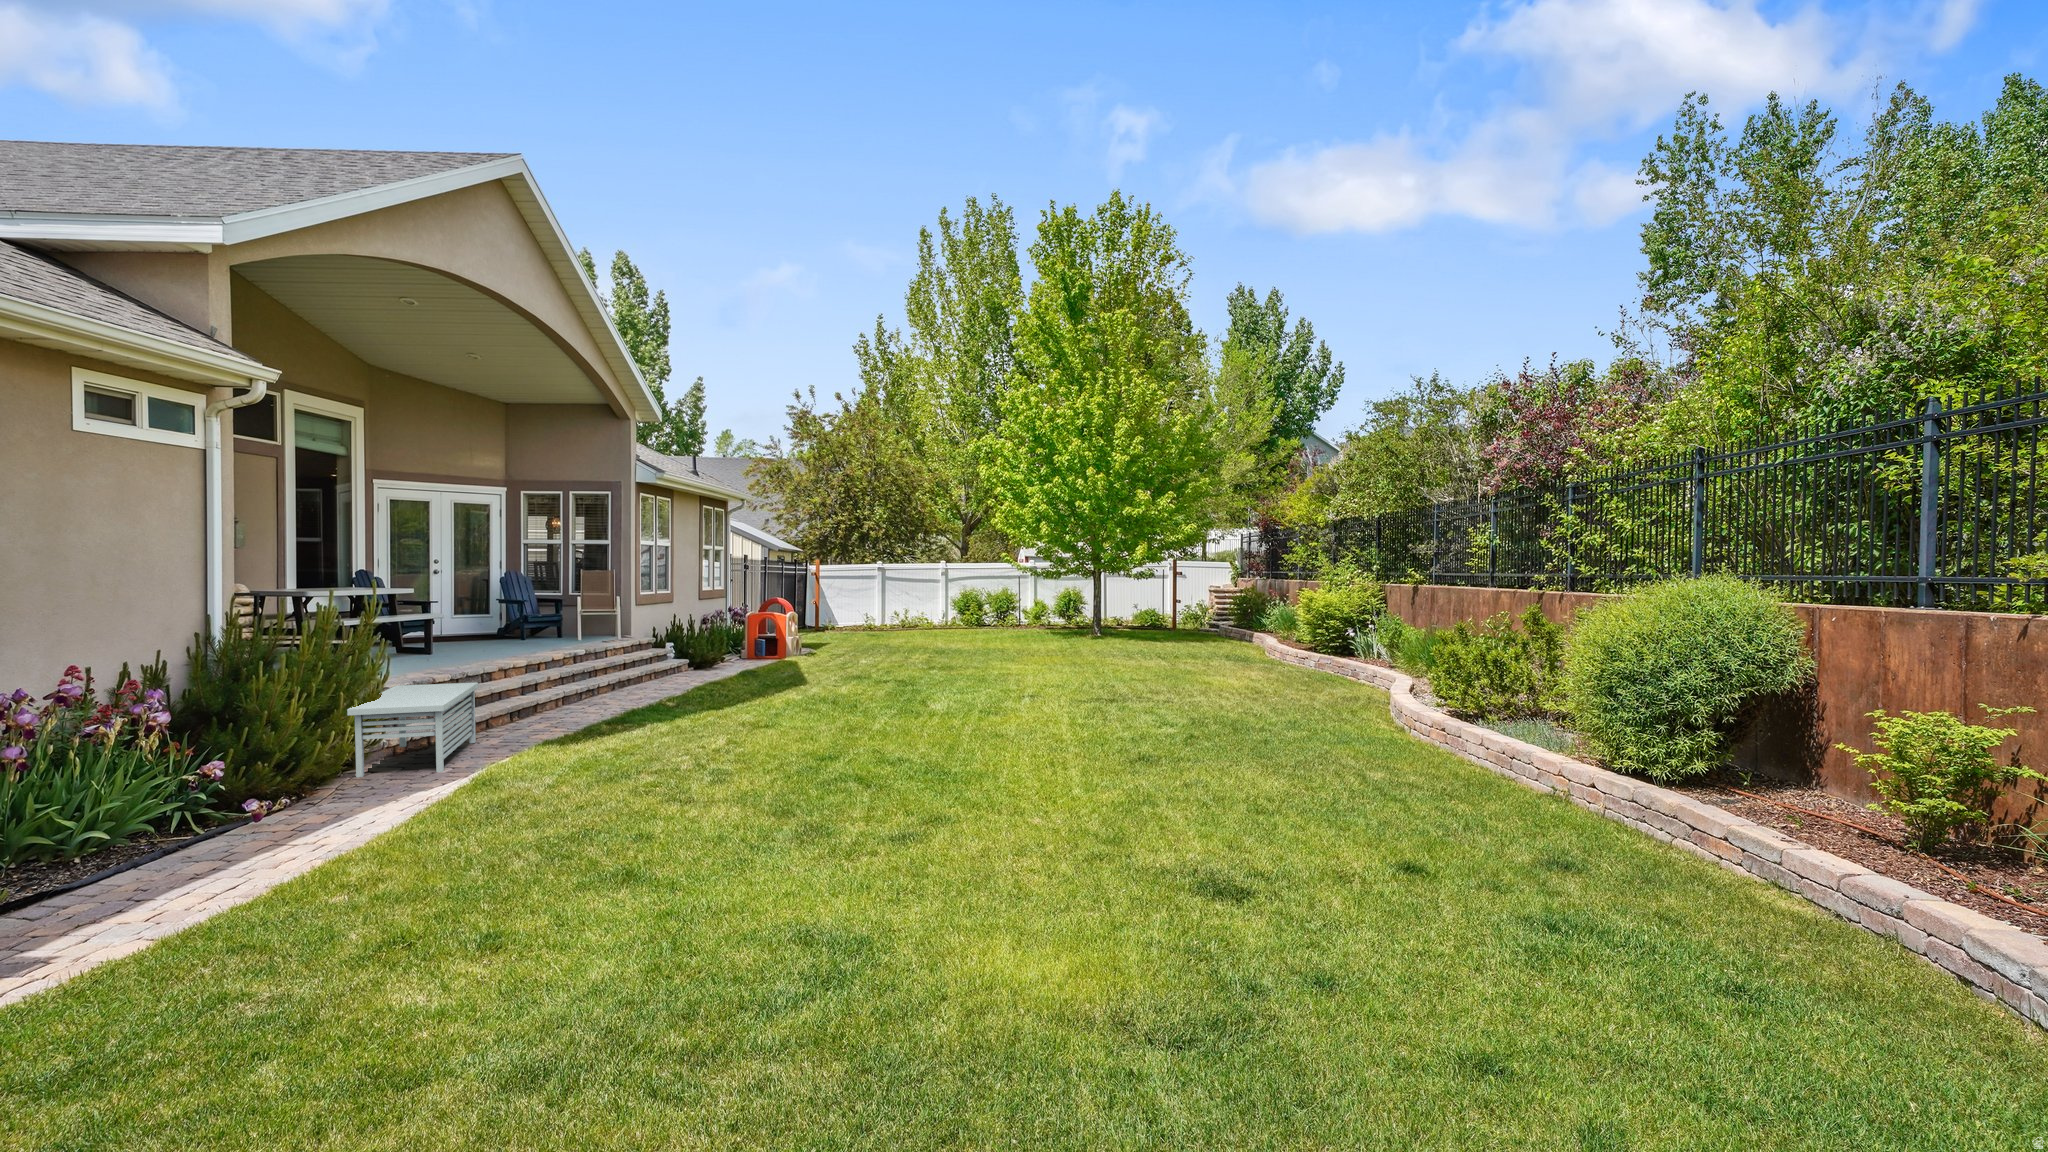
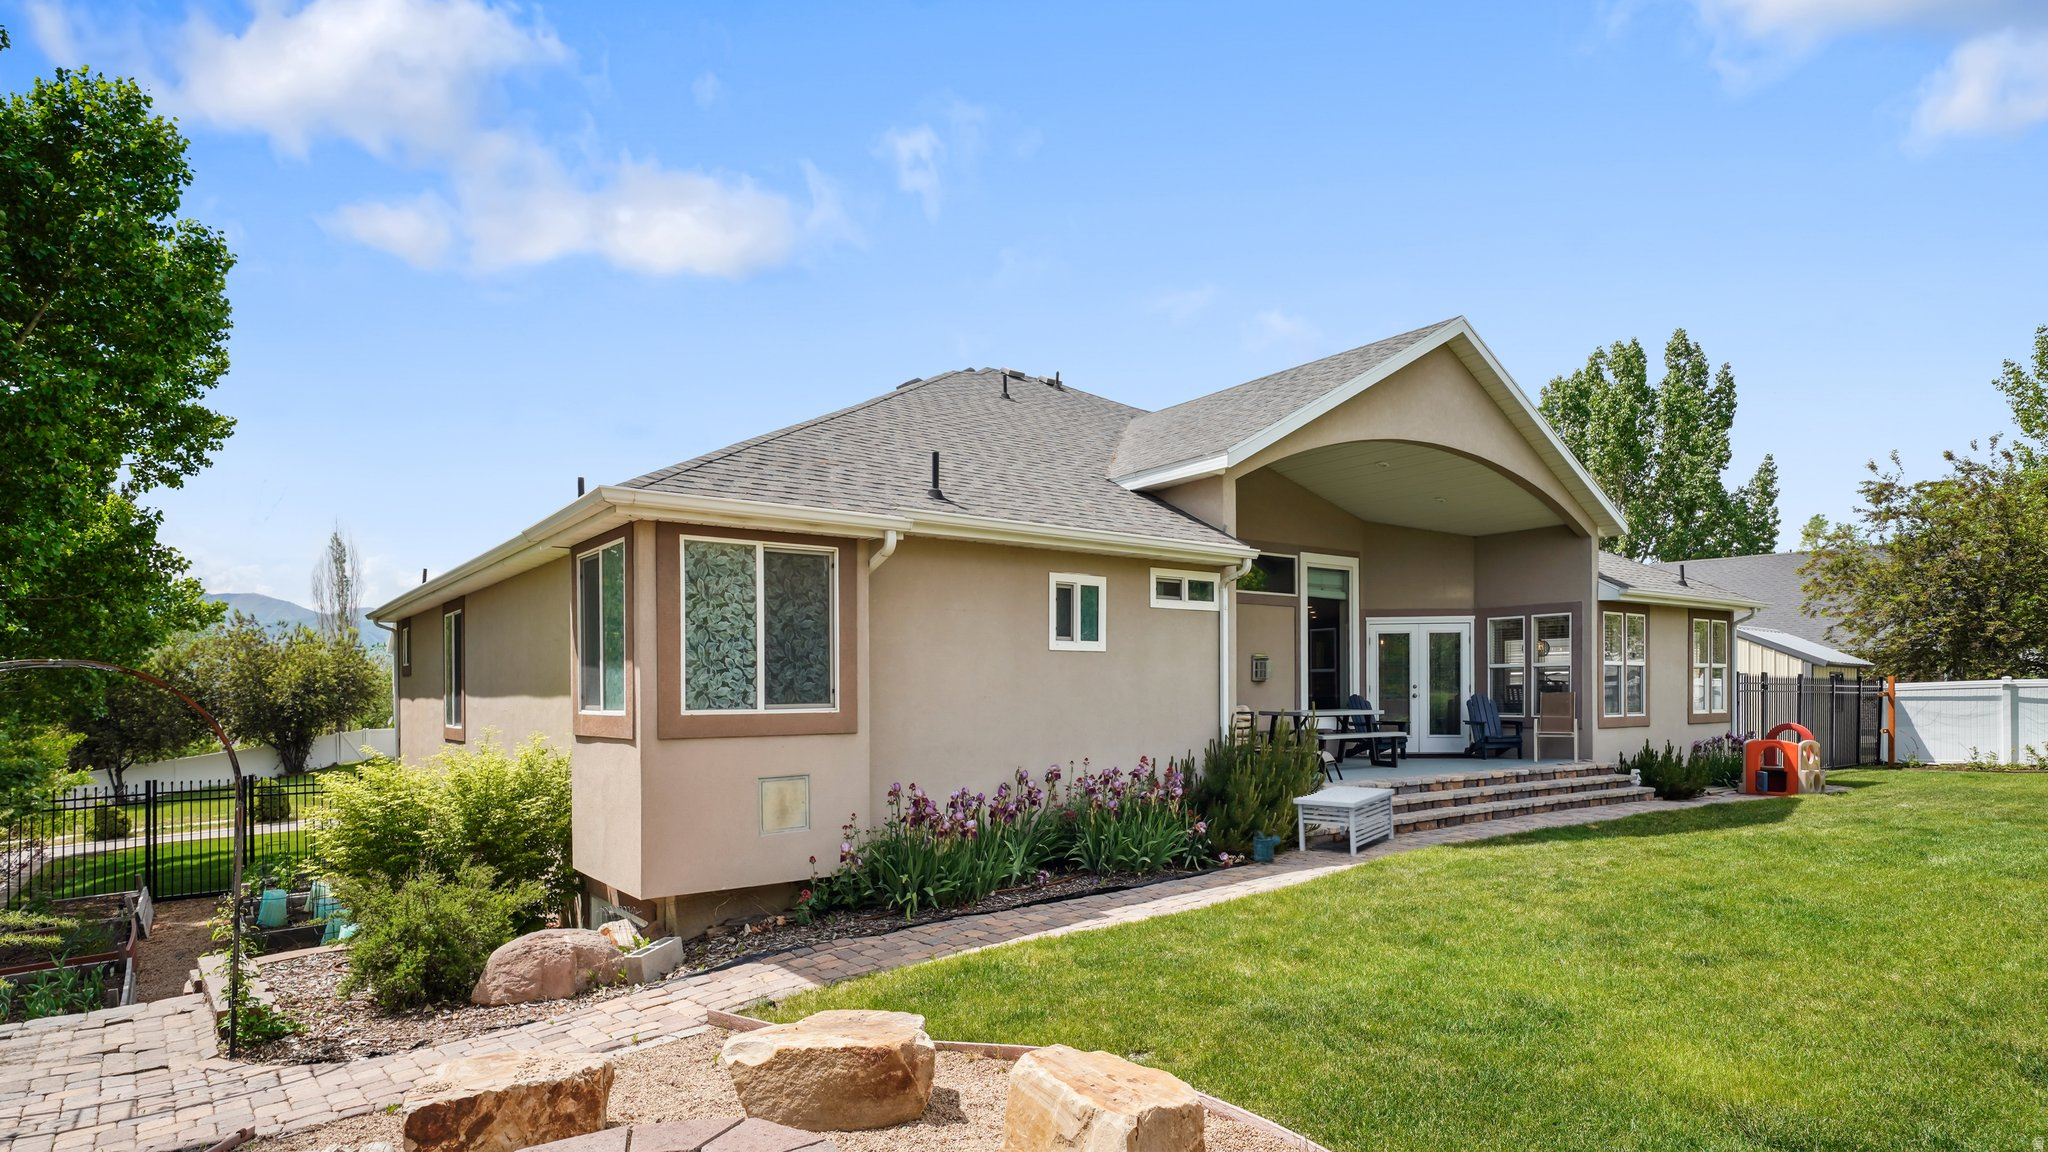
watering can: none [289,760,342,804] -> present [1253,831,1281,862]

